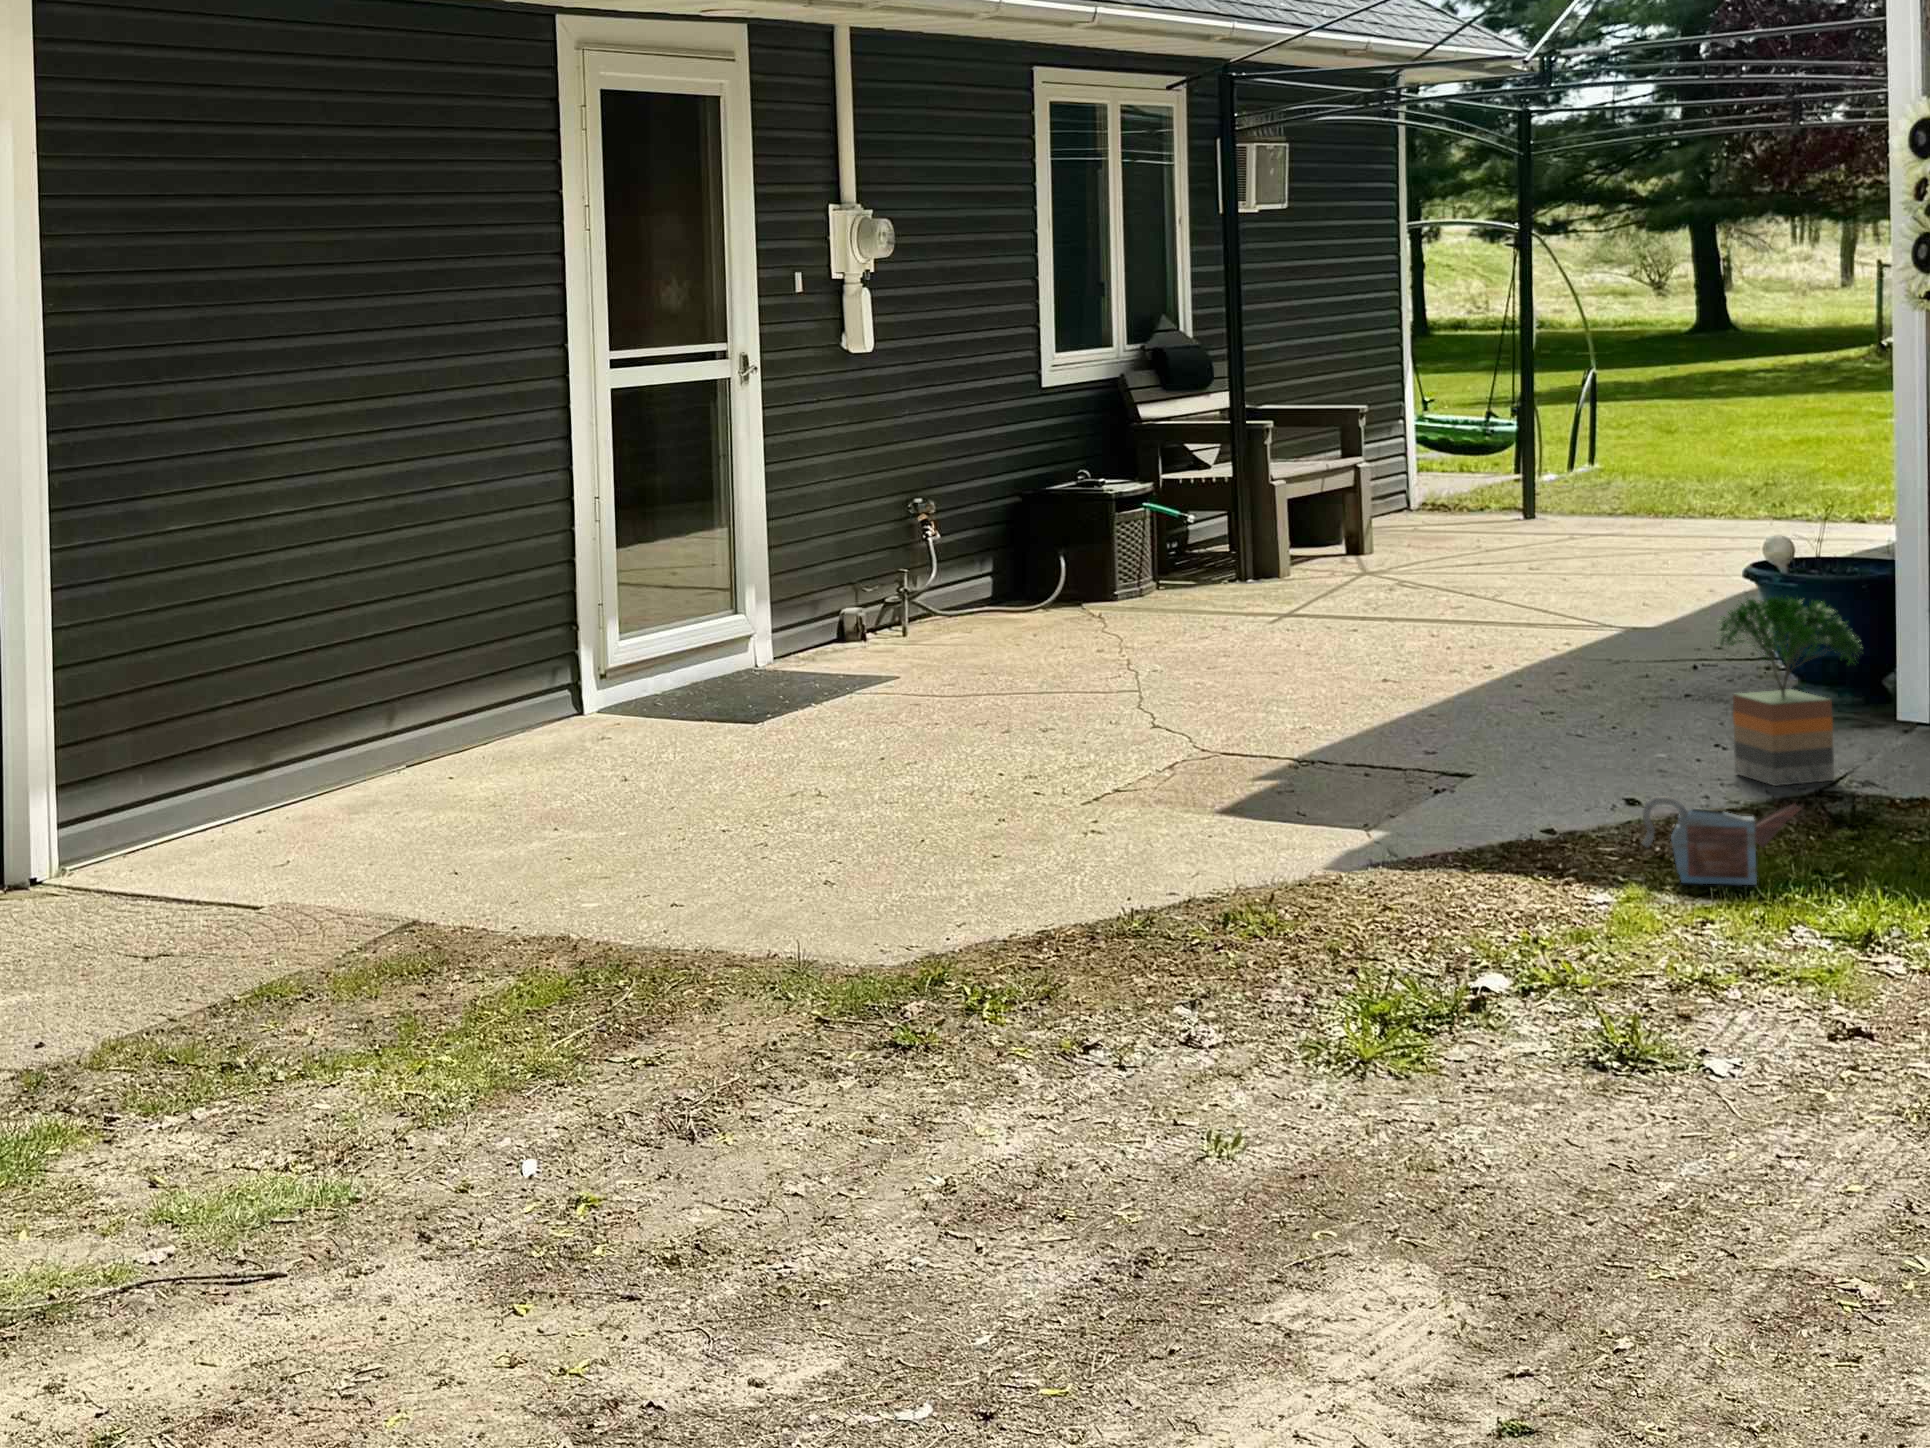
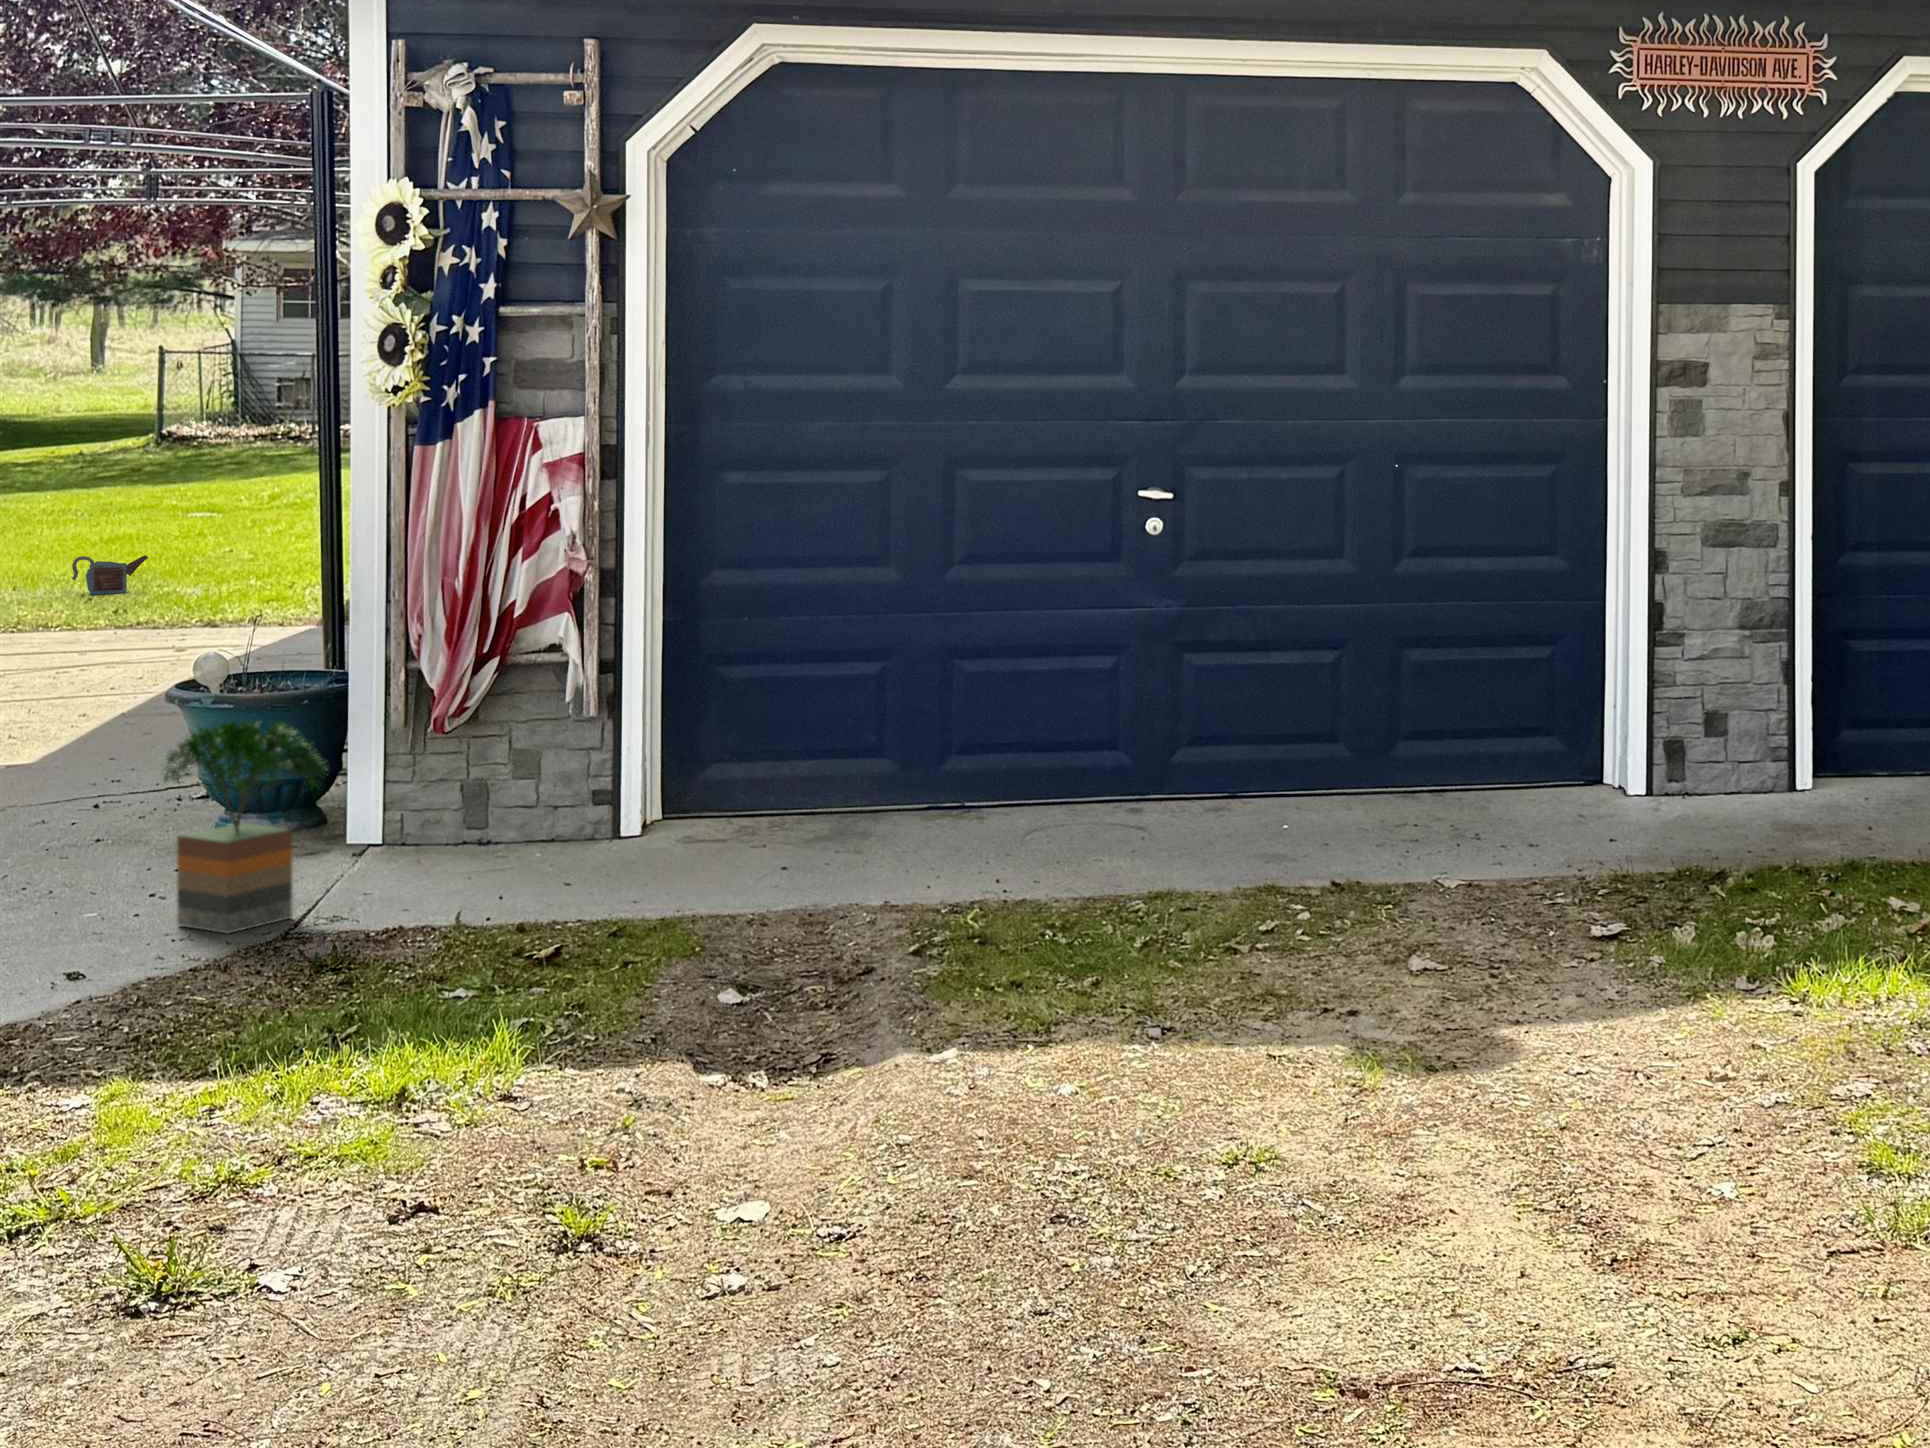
watering can: present [1642,796,1801,885] -> present [72,555,148,595]

